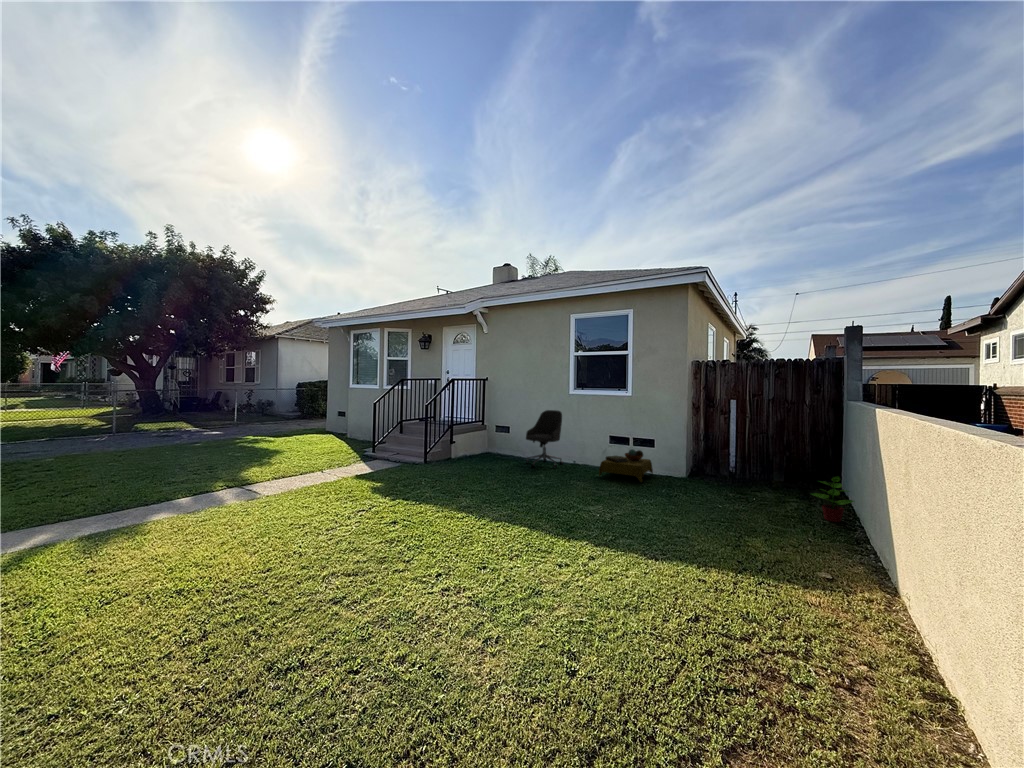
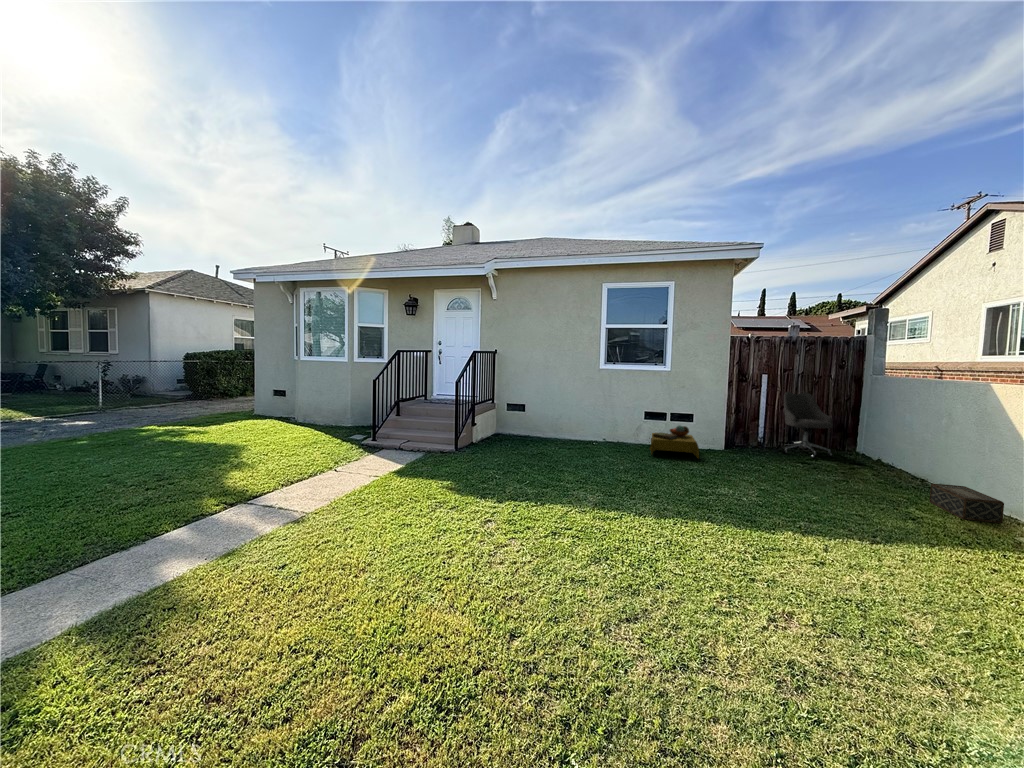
chair: present [526,410,563,468] -> present [782,392,833,459]
potted plant: present [812,476,854,522] -> none [876,443,923,485]
woven basket: none [828,519,877,566] -> present [930,484,1004,523]

